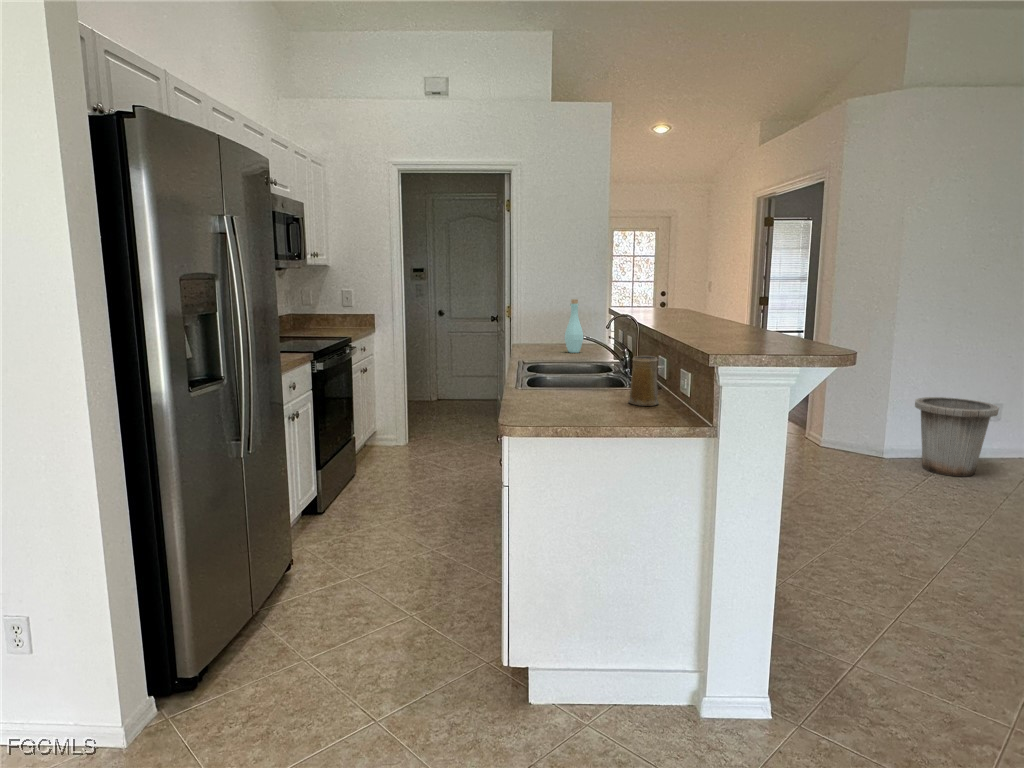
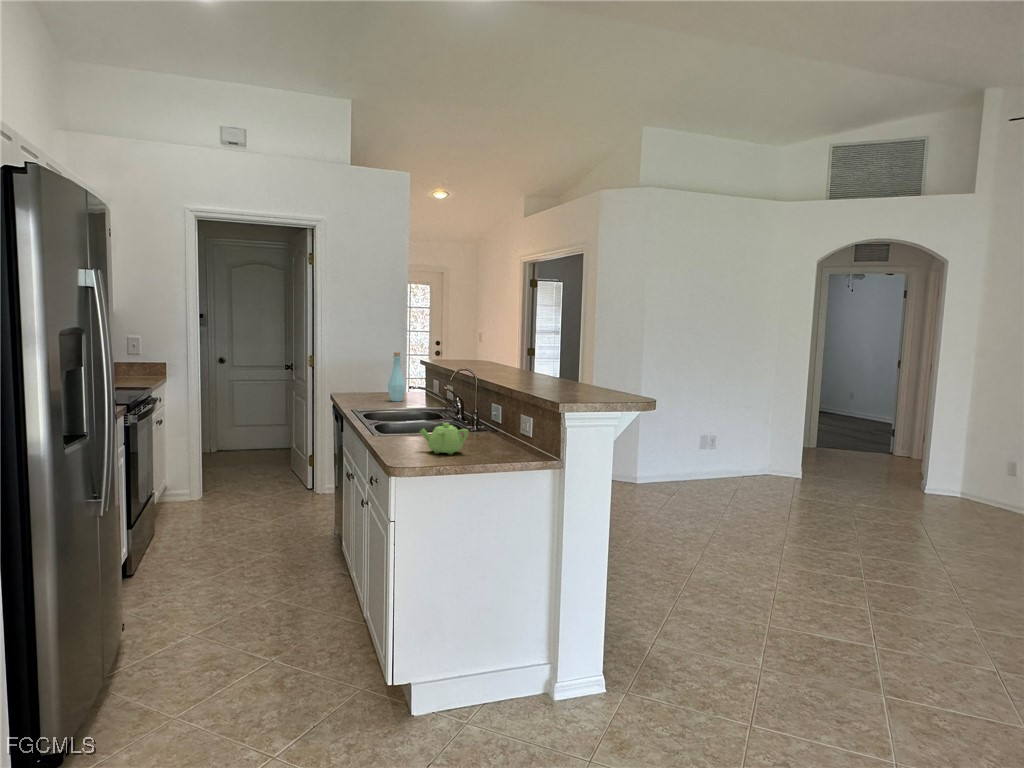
mug: present [629,356,659,406] -> none [482,404,507,446]
teapot: none [546,376,600,413] -> present [420,423,469,454]
trash can: present [915,397,999,477] -> none [657,431,713,493]

